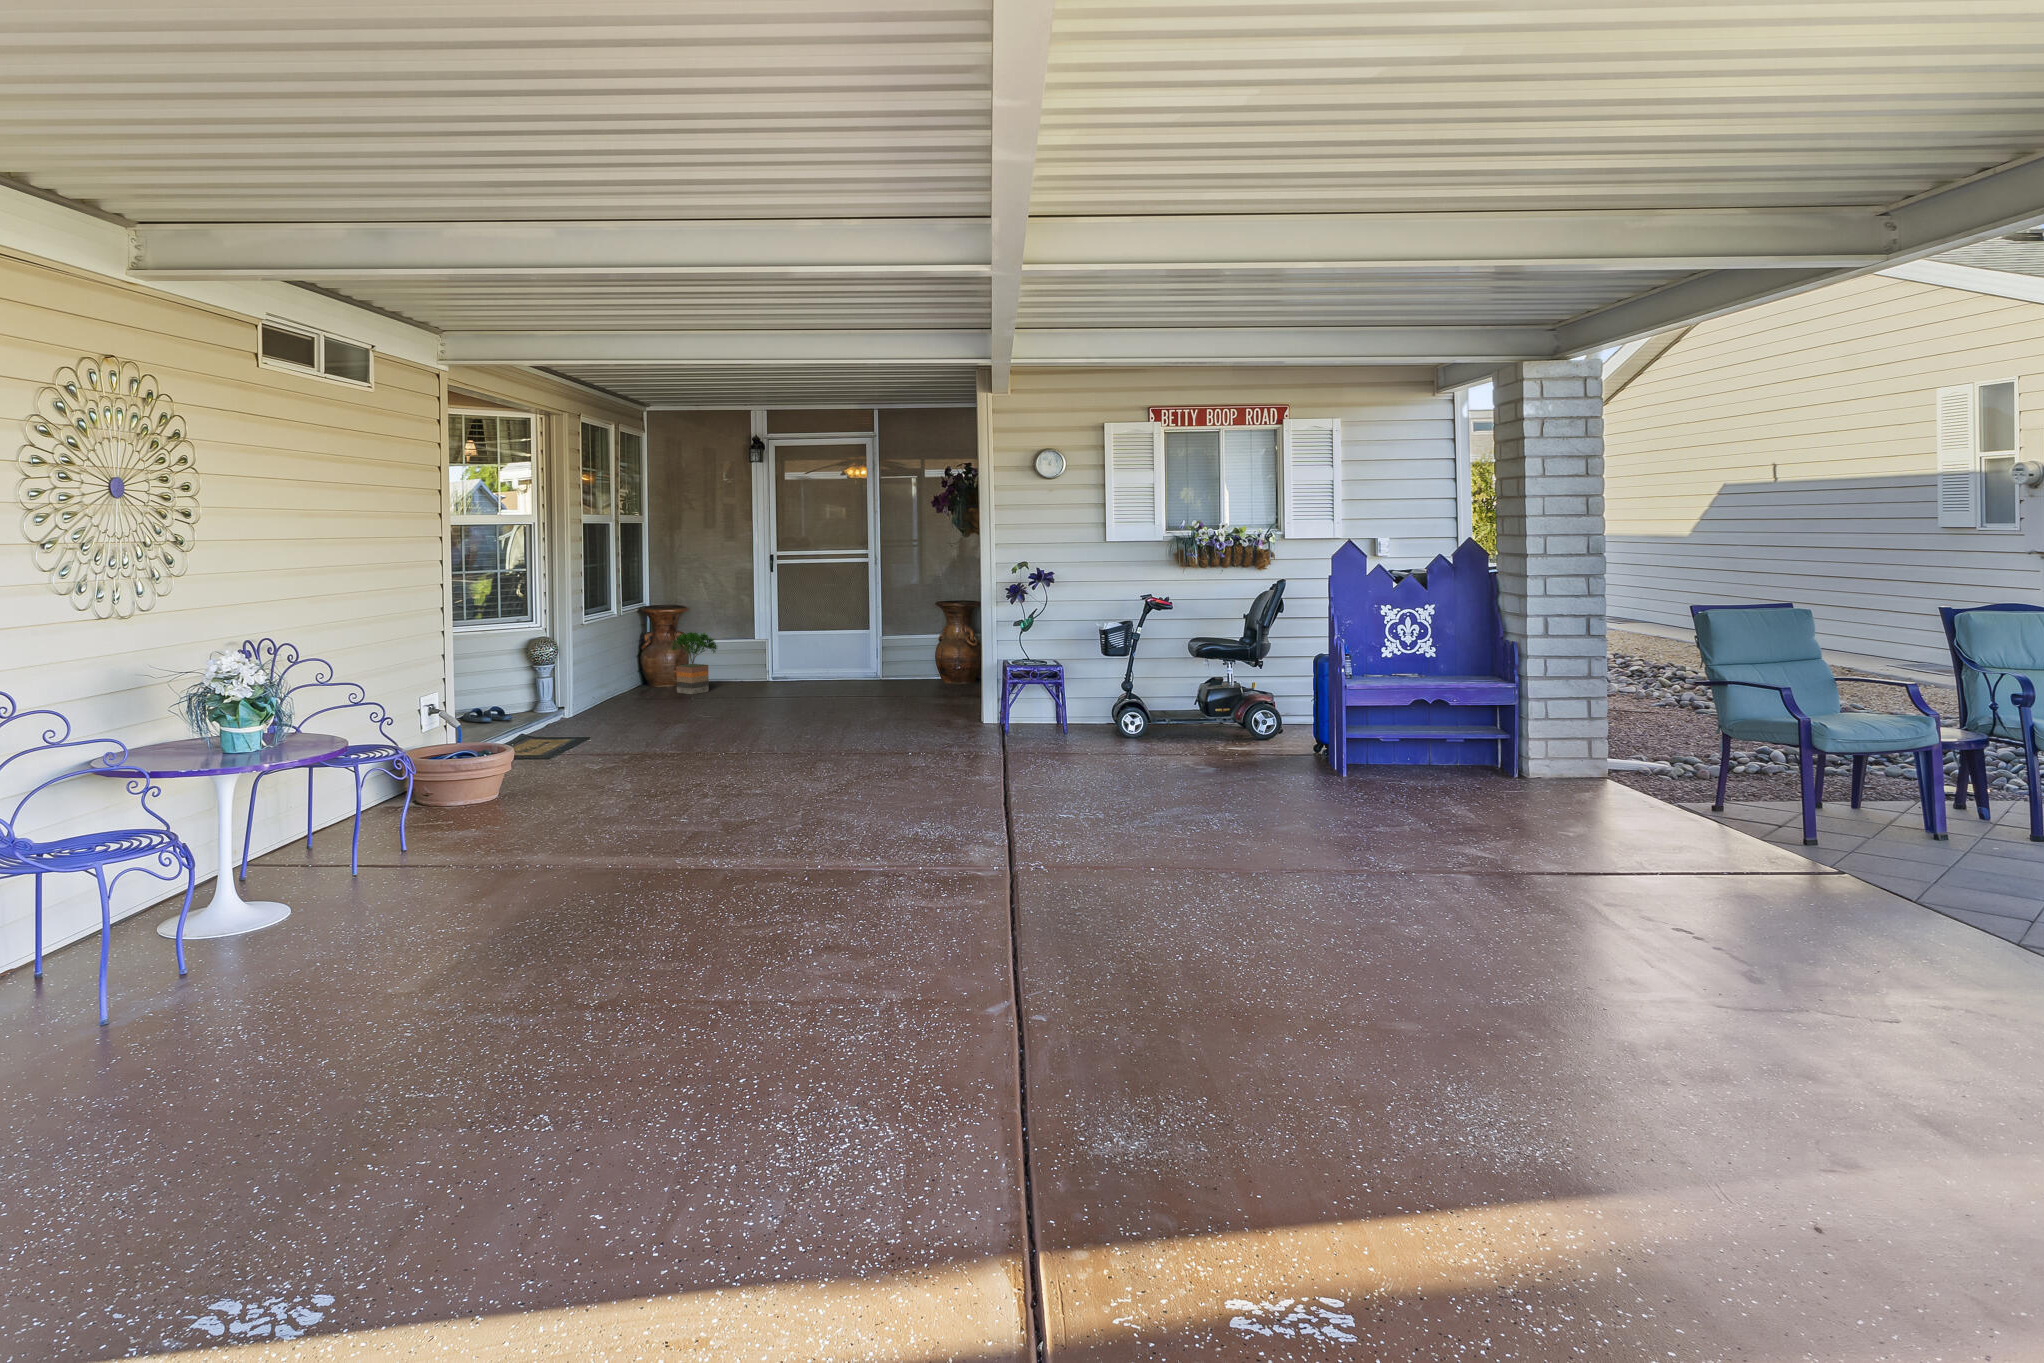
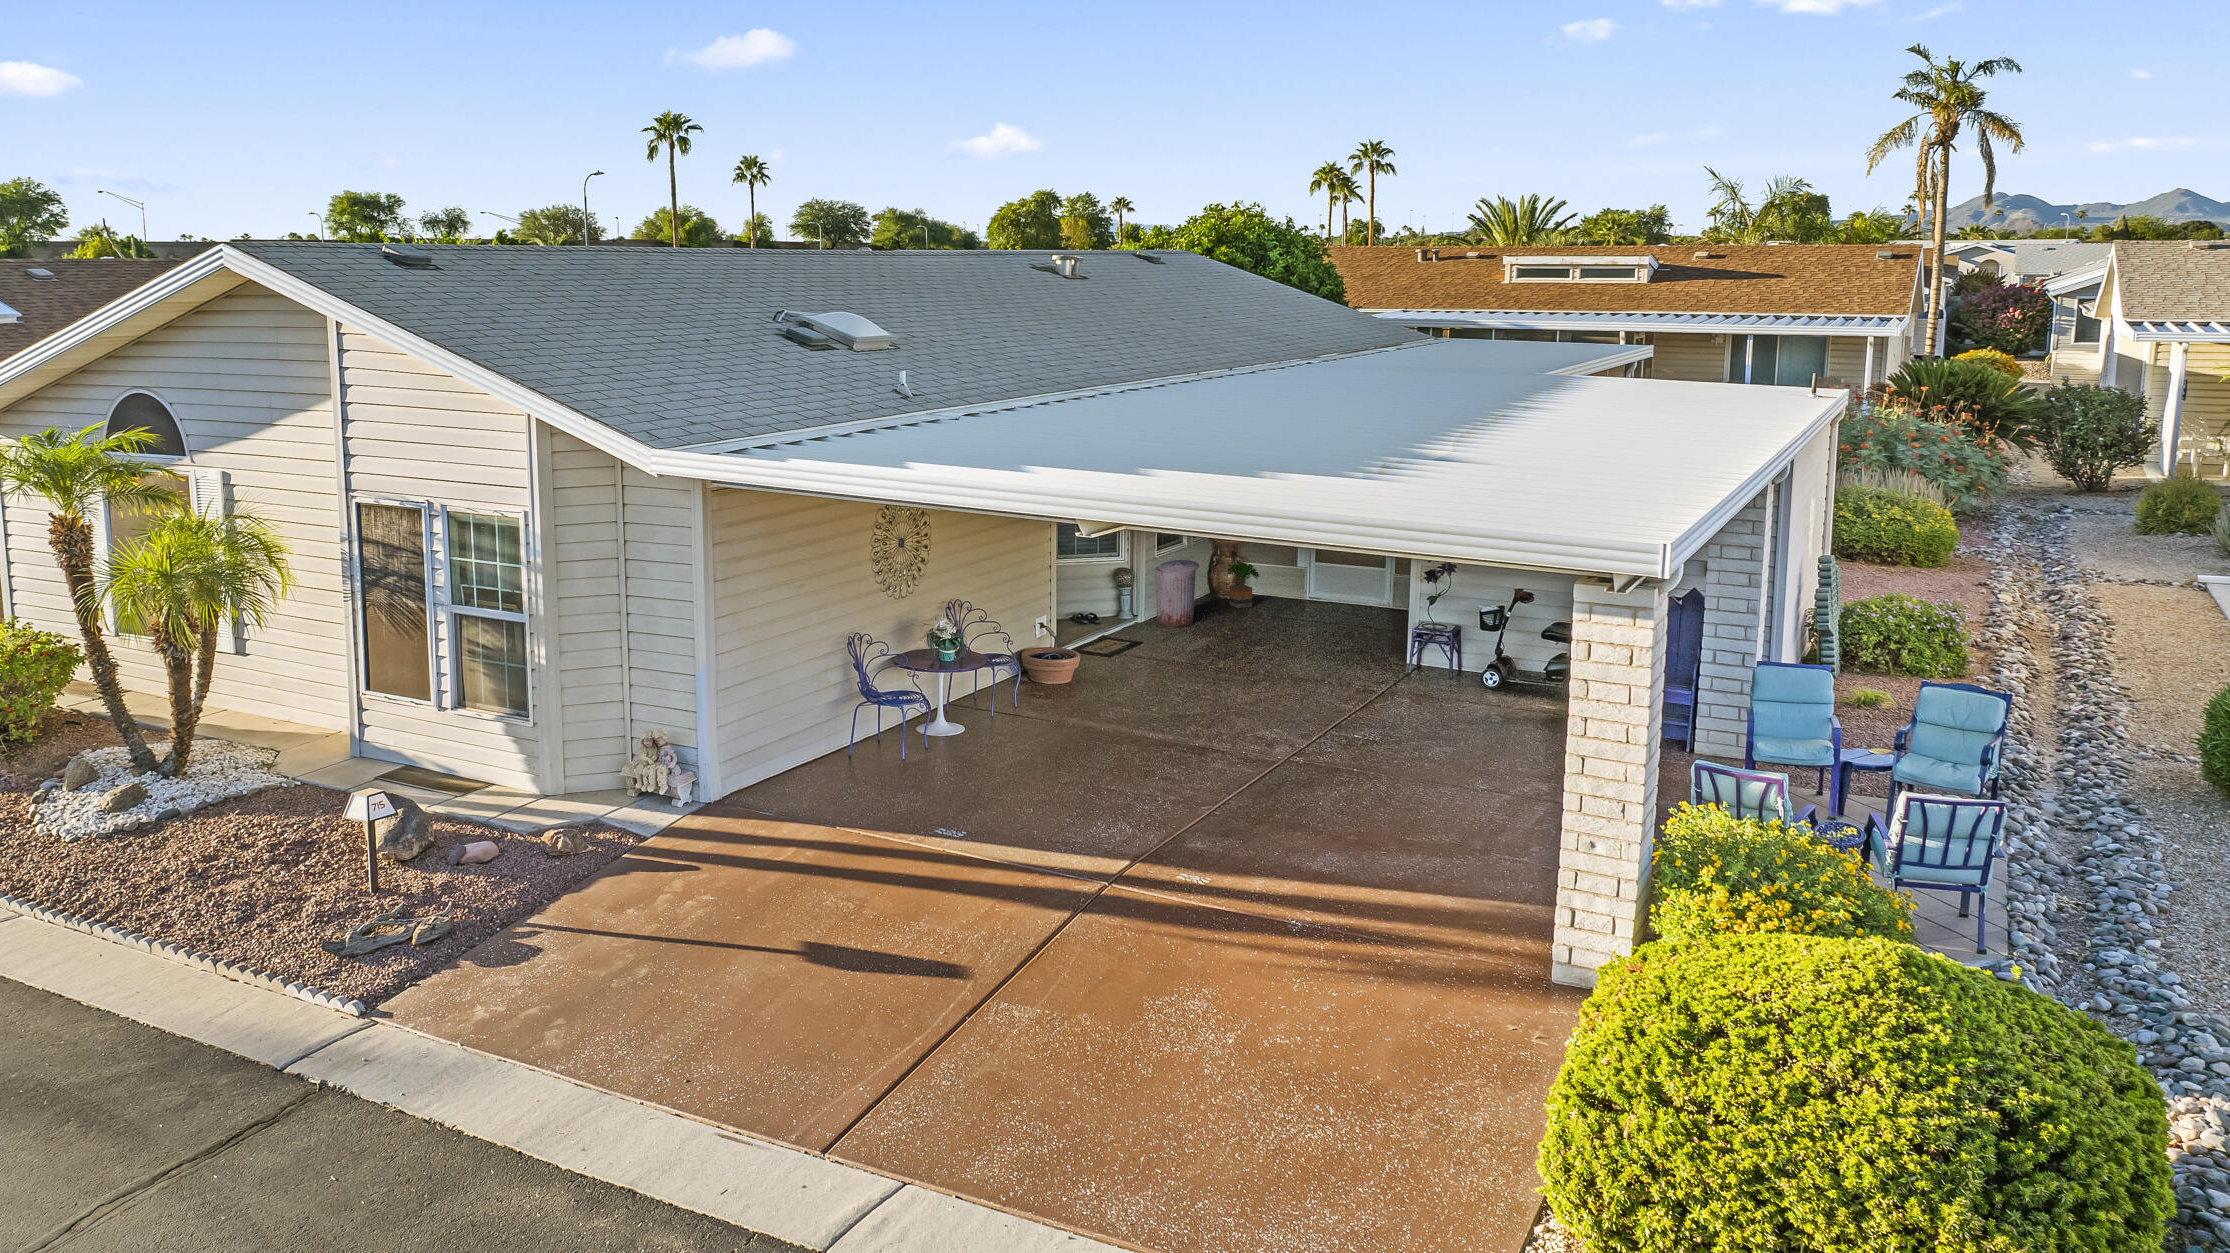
trash can: none [586,623,652,719] -> present [1155,560,1199,627]

